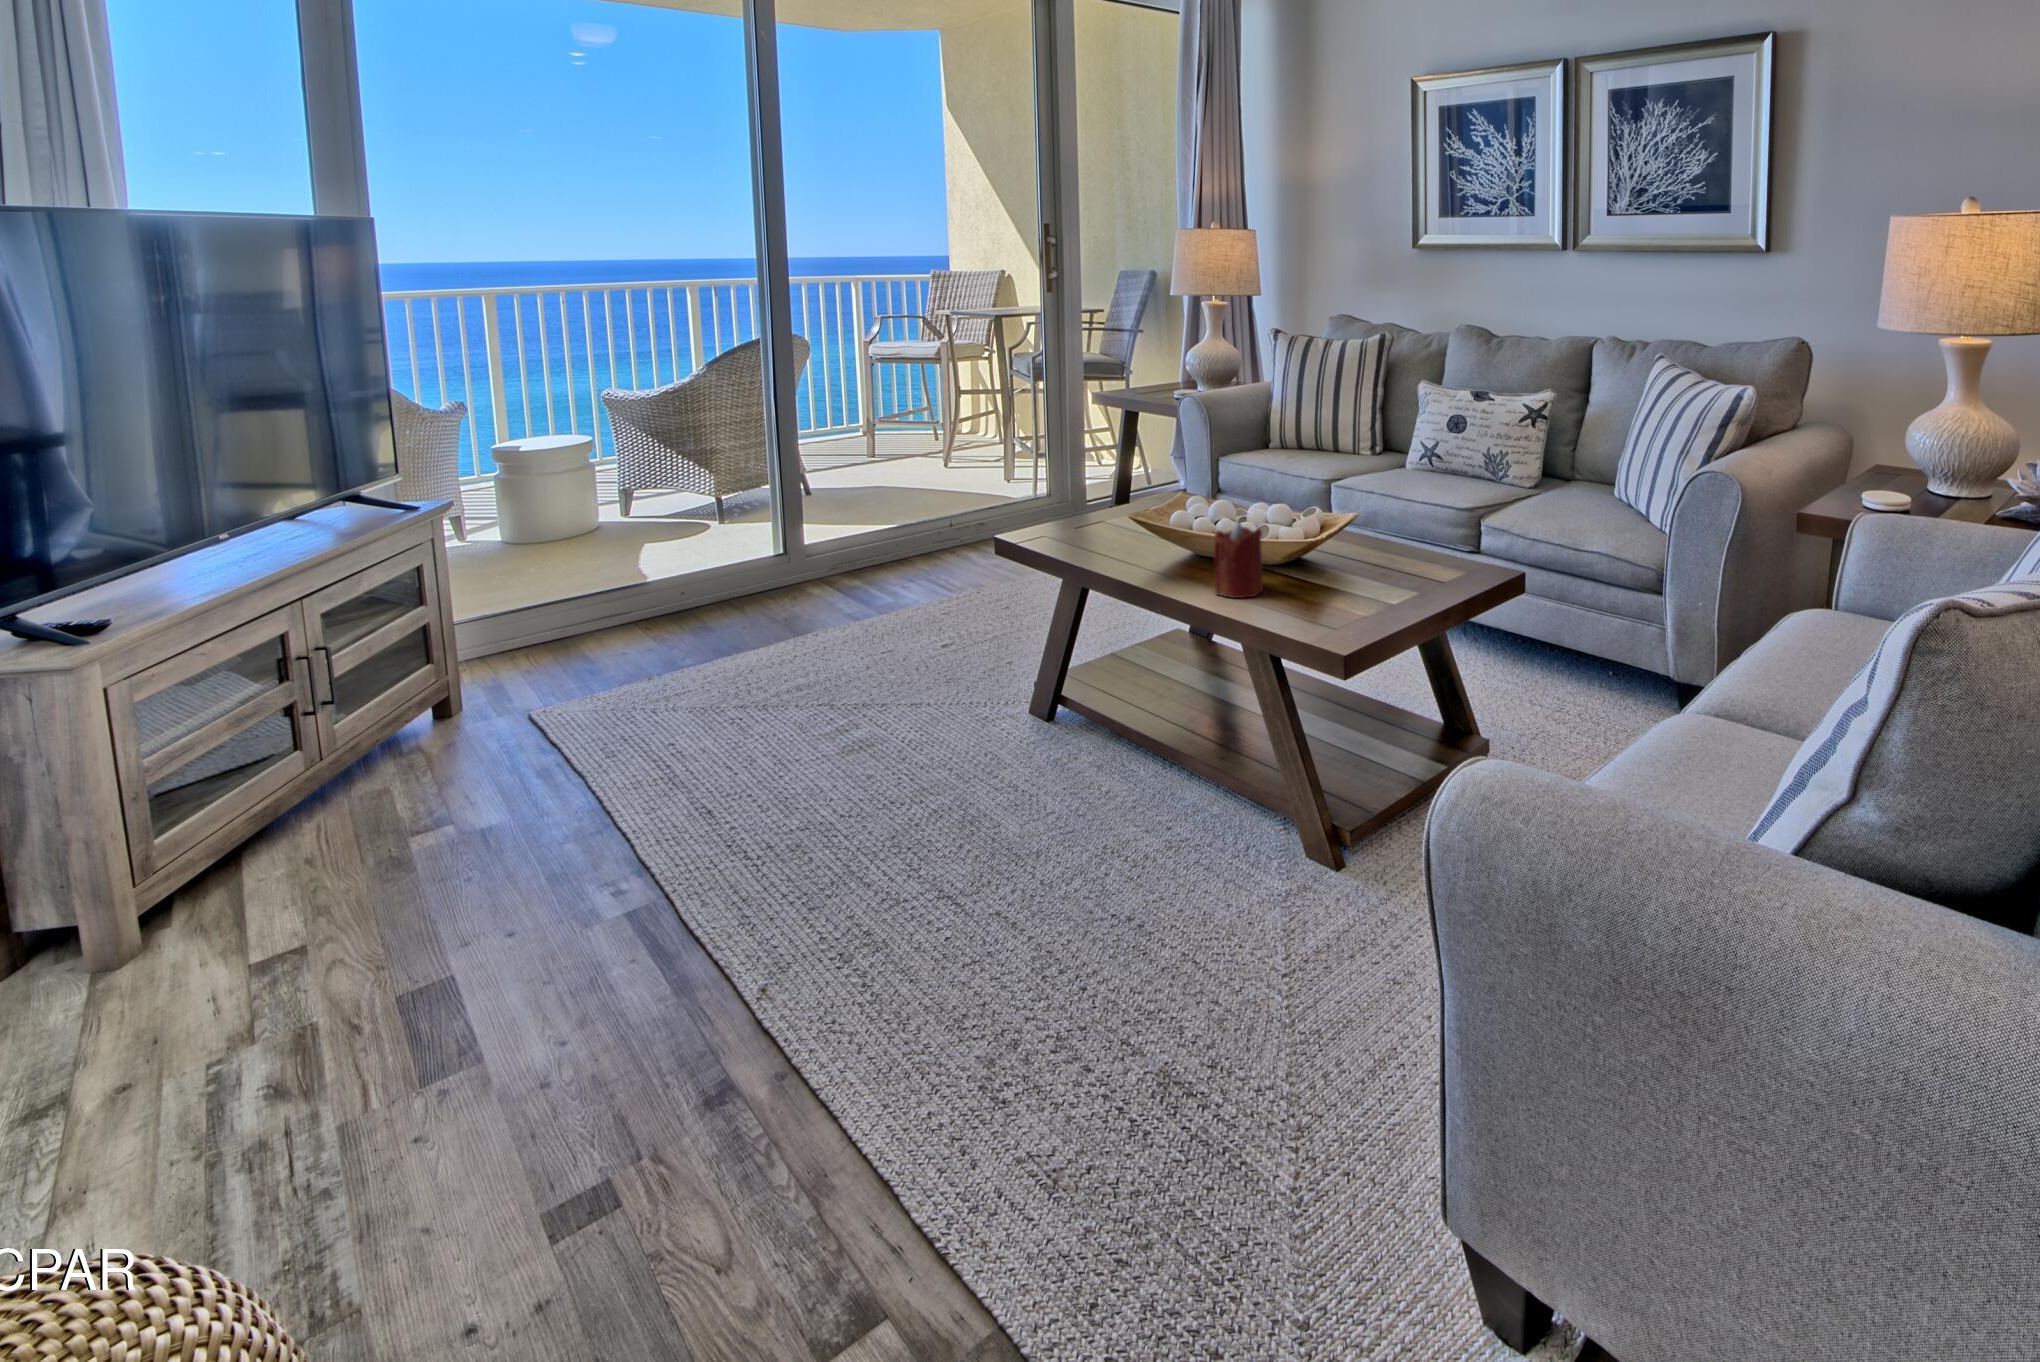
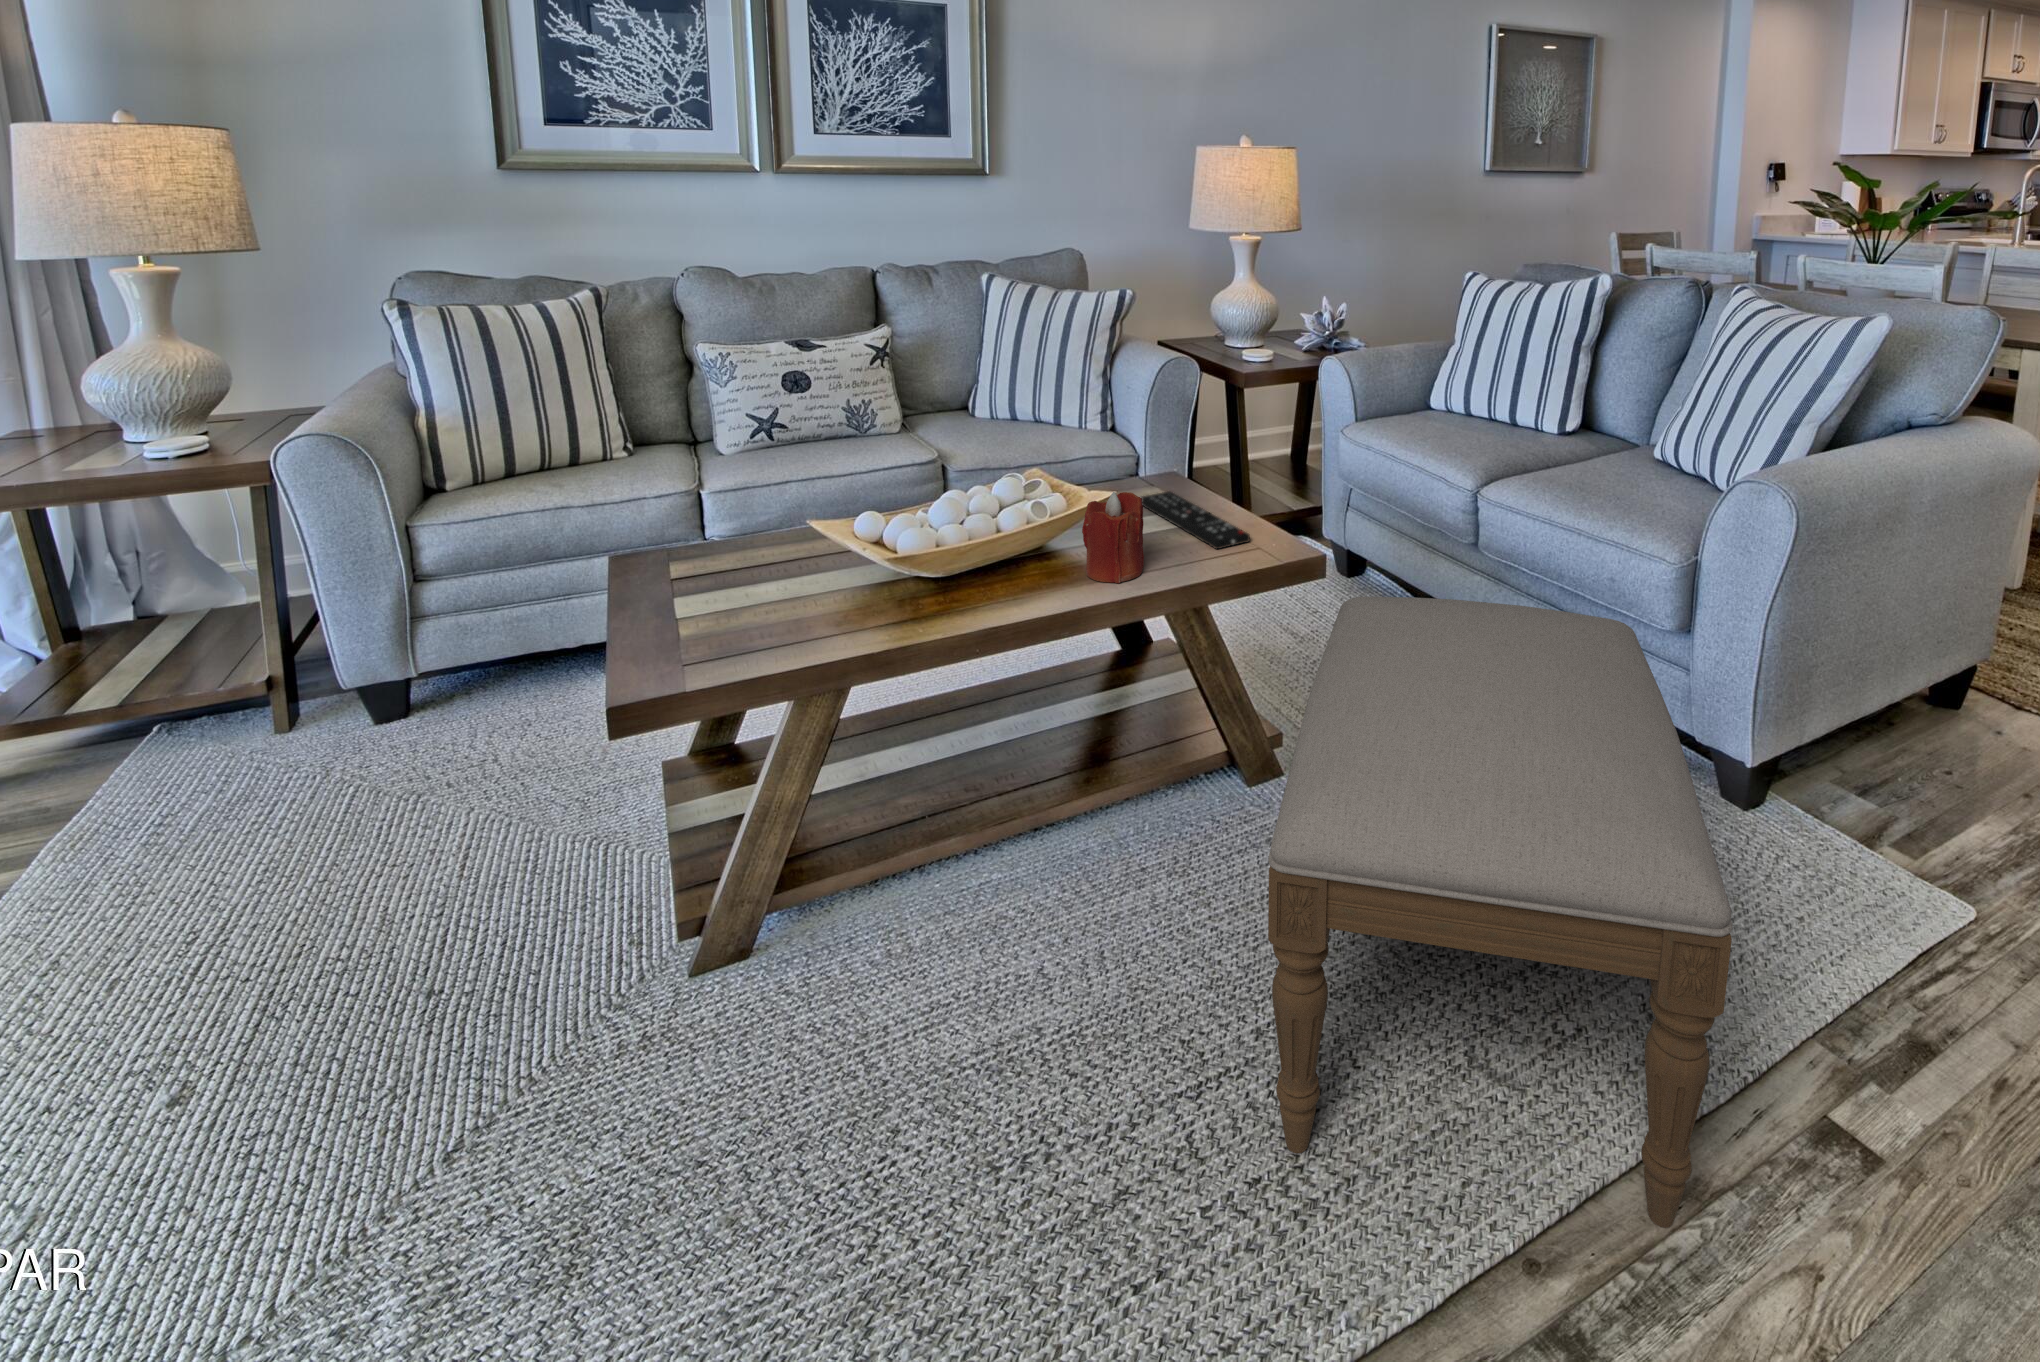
remote control: none [1318,568,1437,623] -> present [1141,491,1250,549]
ottoman: none [740,676,1284,1159] -> present [1268,596,1732,1228]

